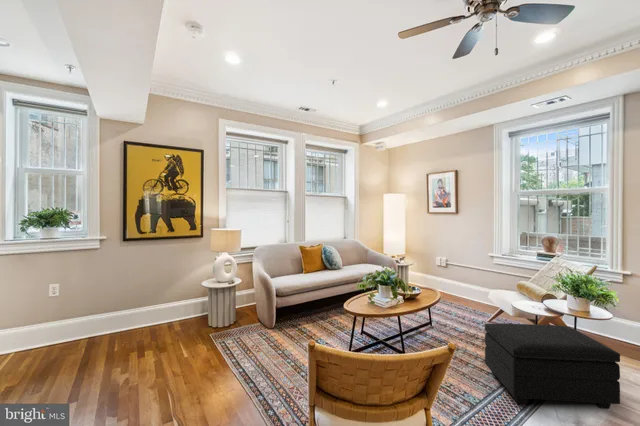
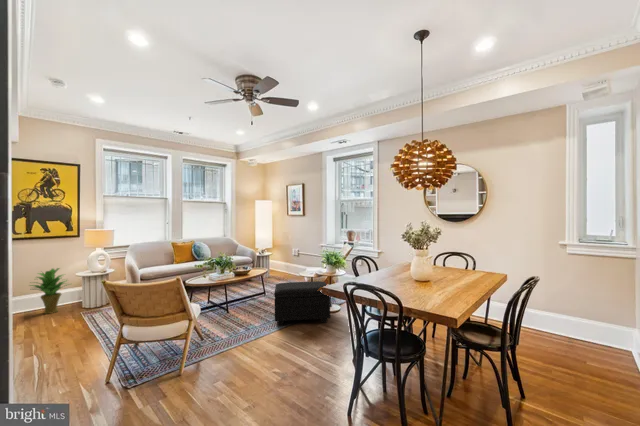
potted plant: none [154,275,199,331] -> present [31,268,67,314]

